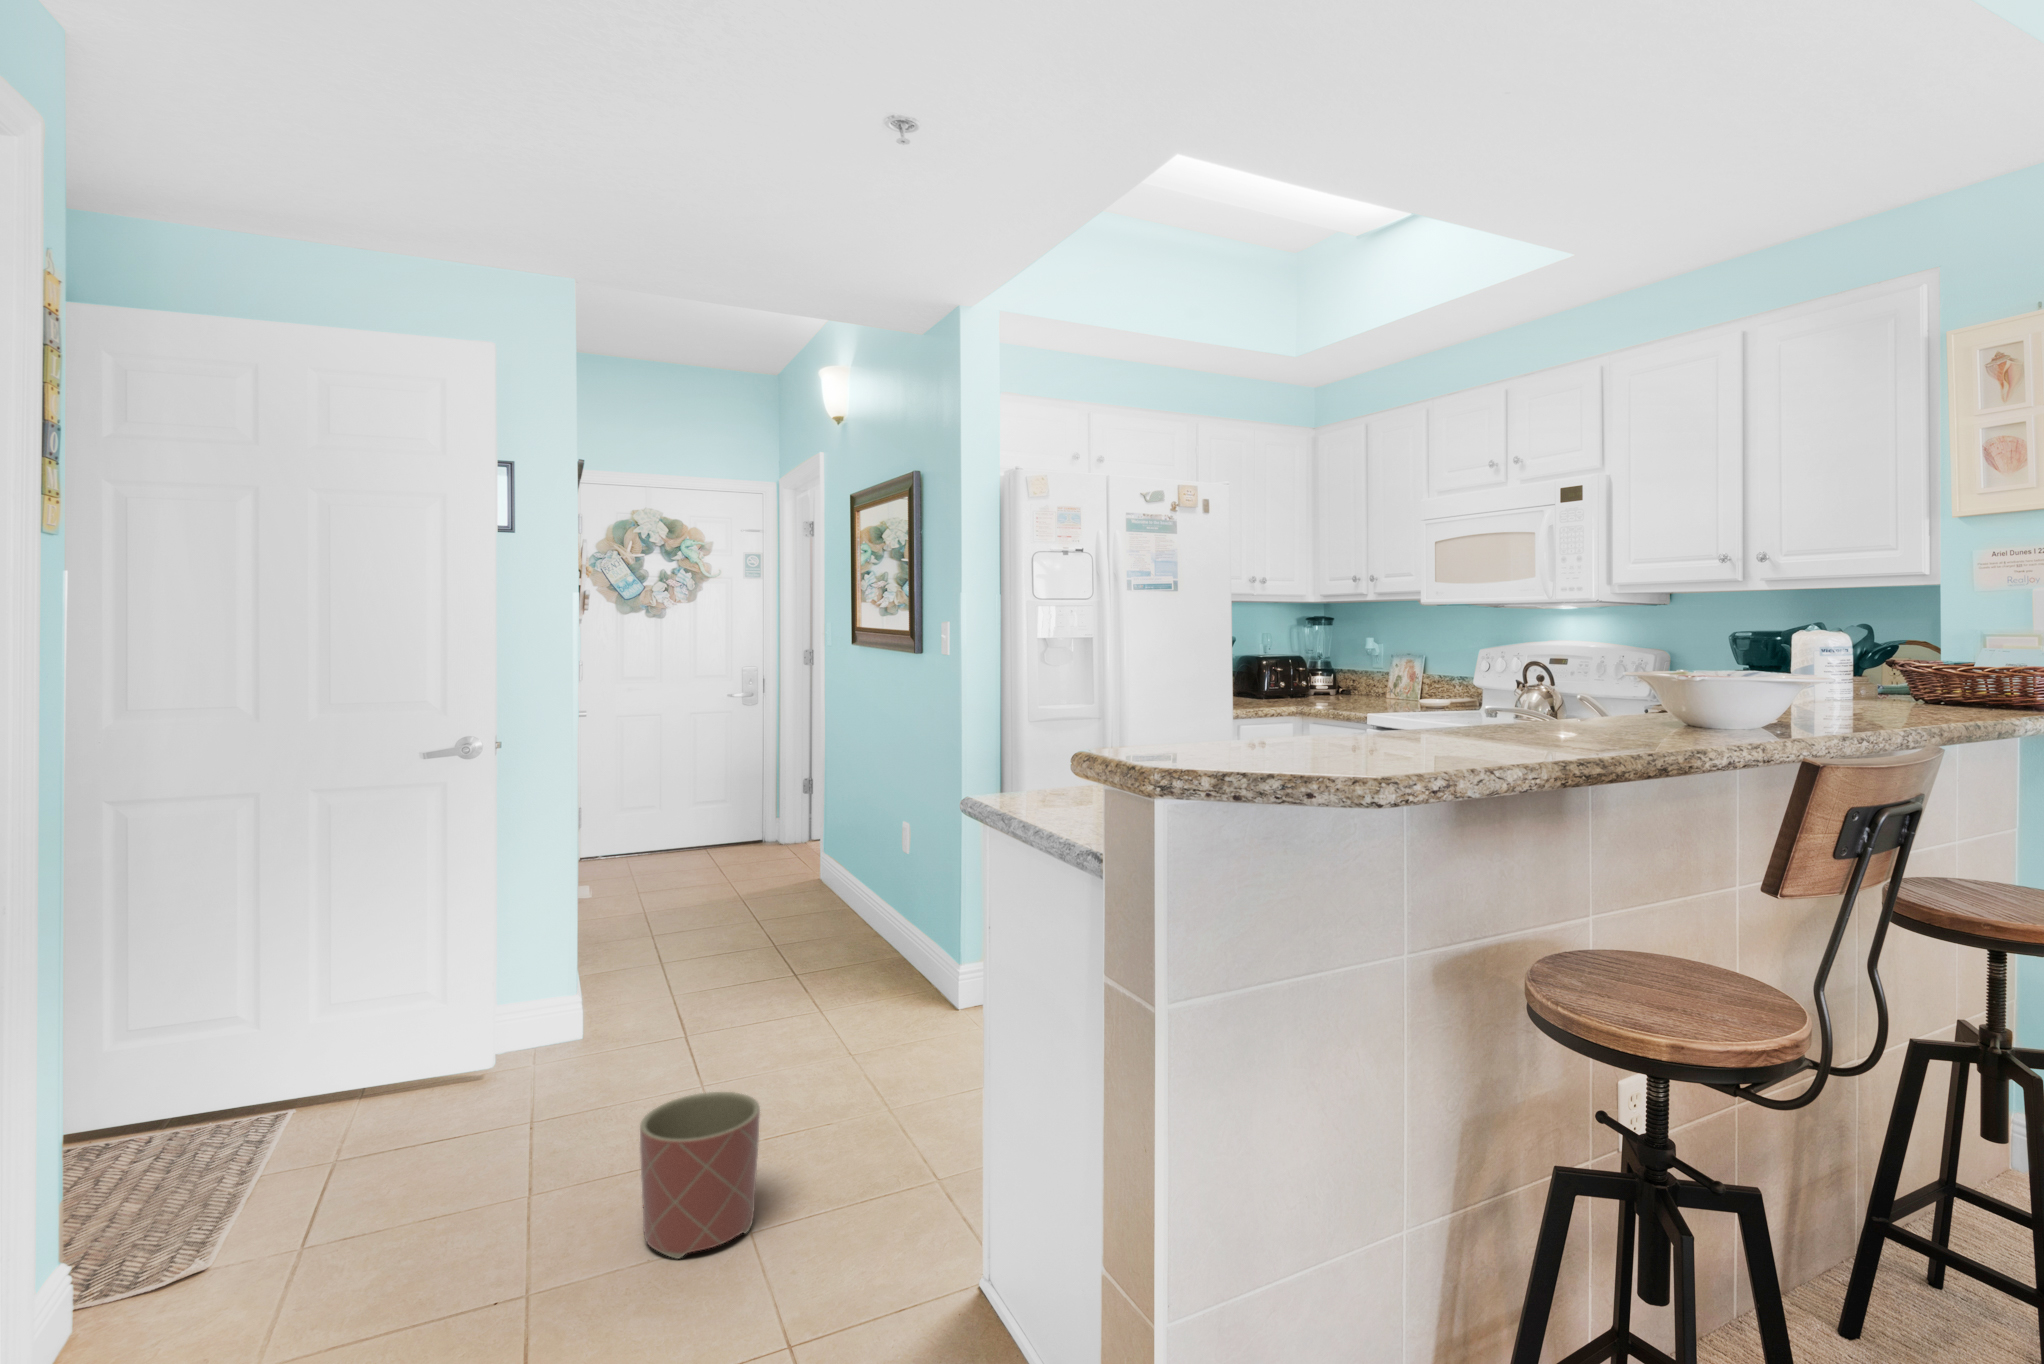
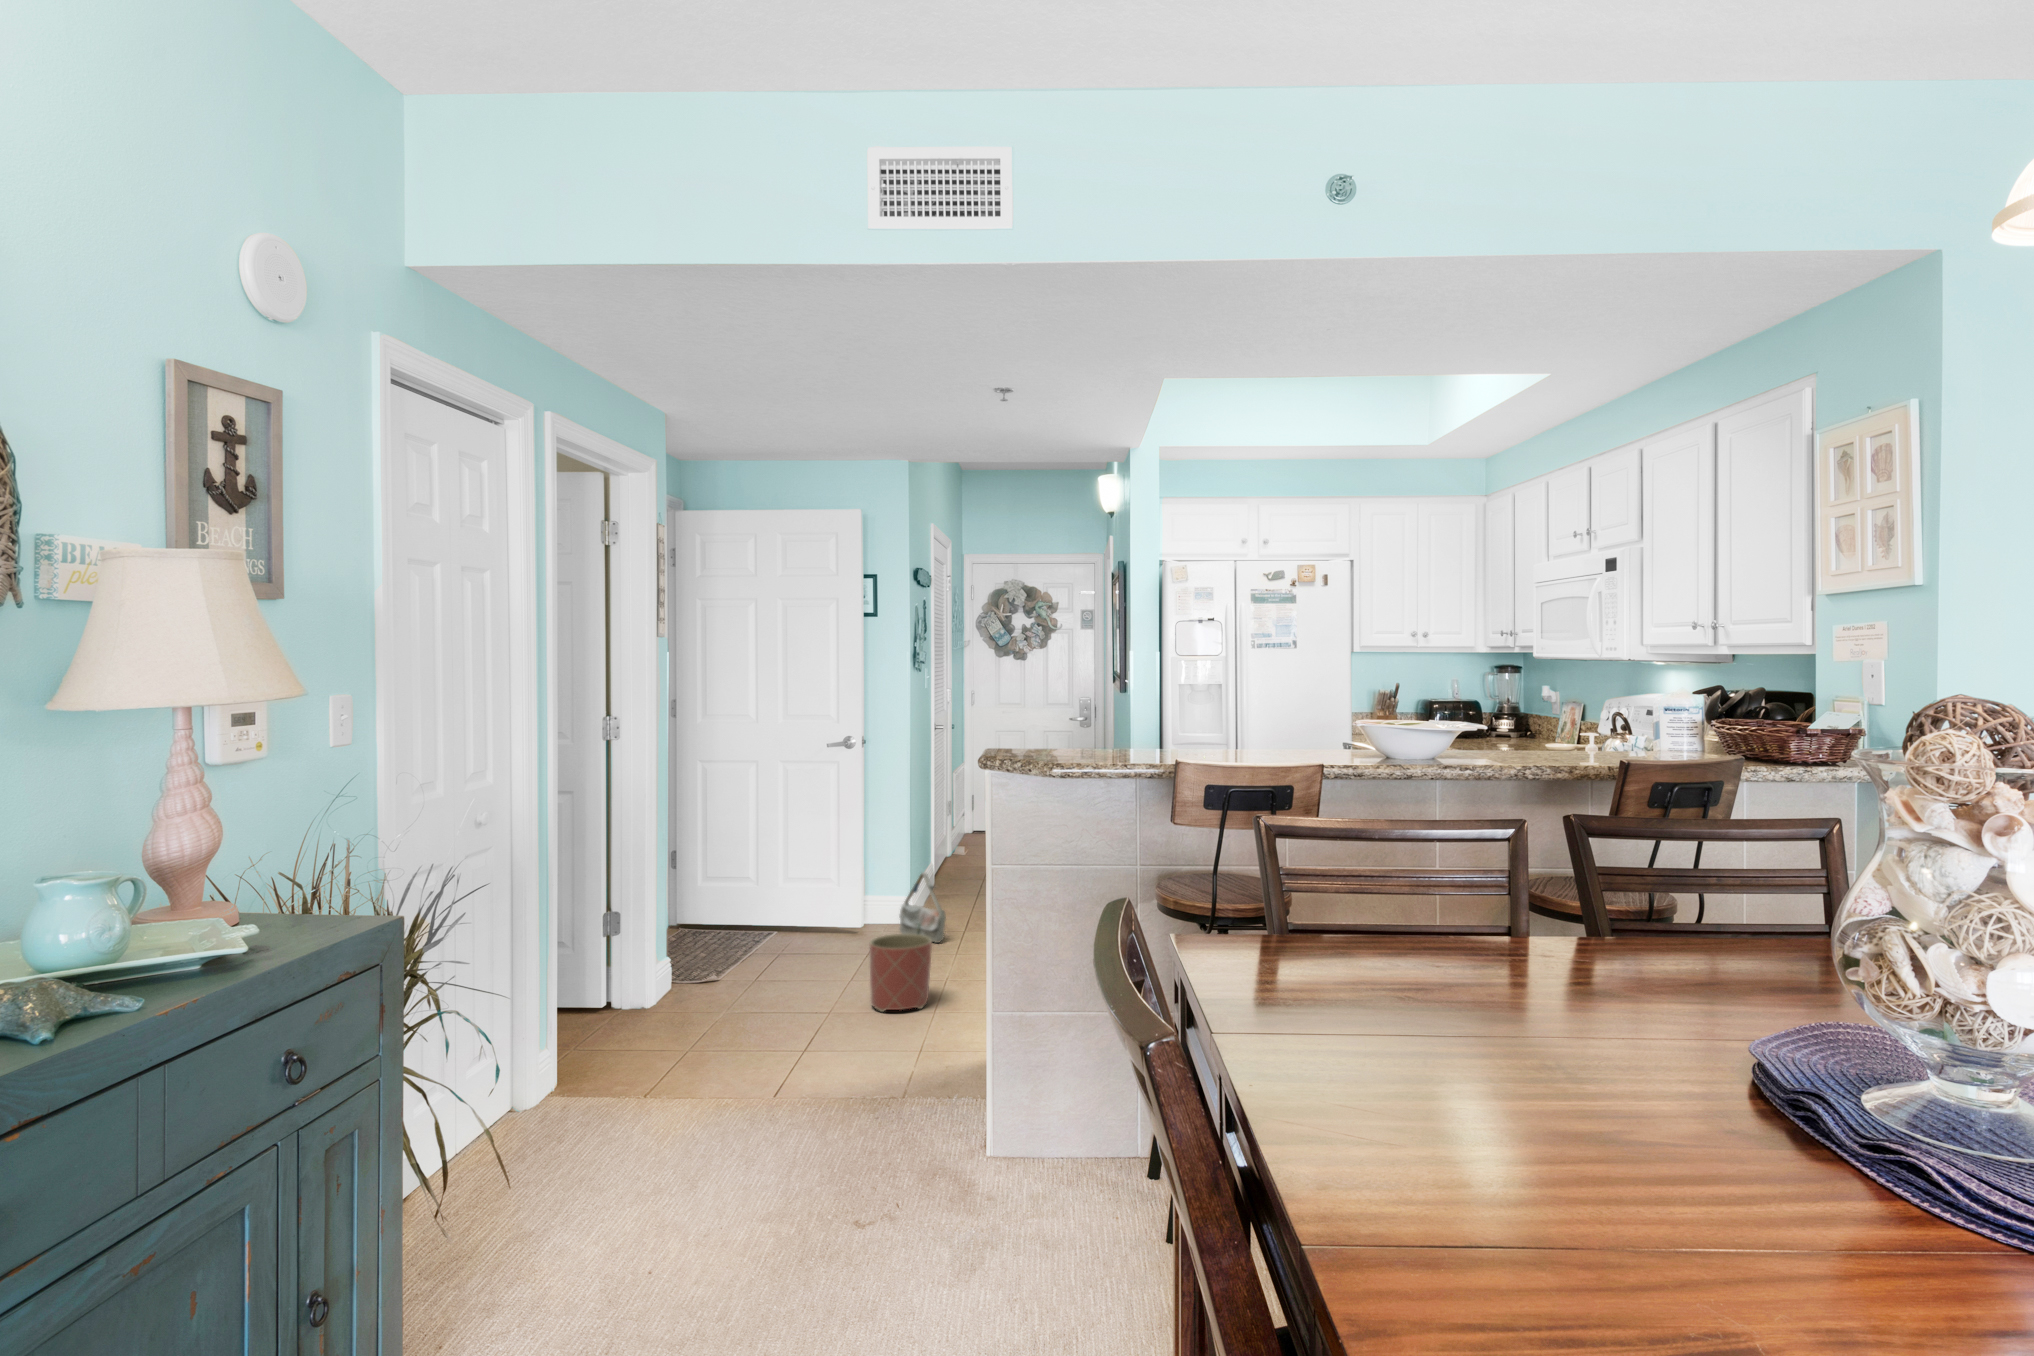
bag: none [592,956,685,1069] -> present [899,872,946,943]

